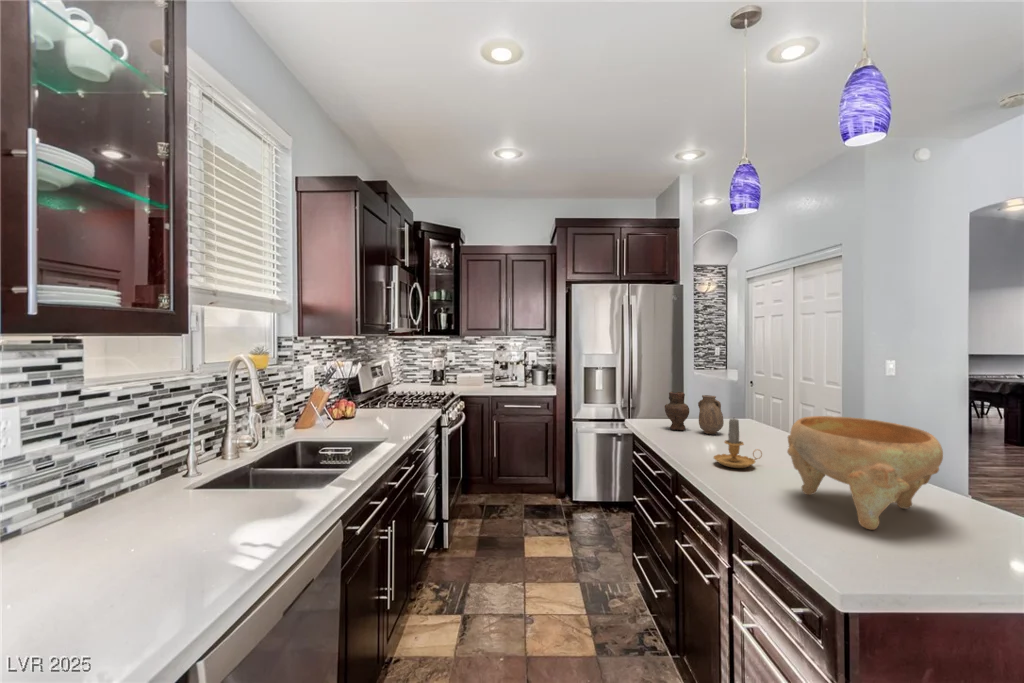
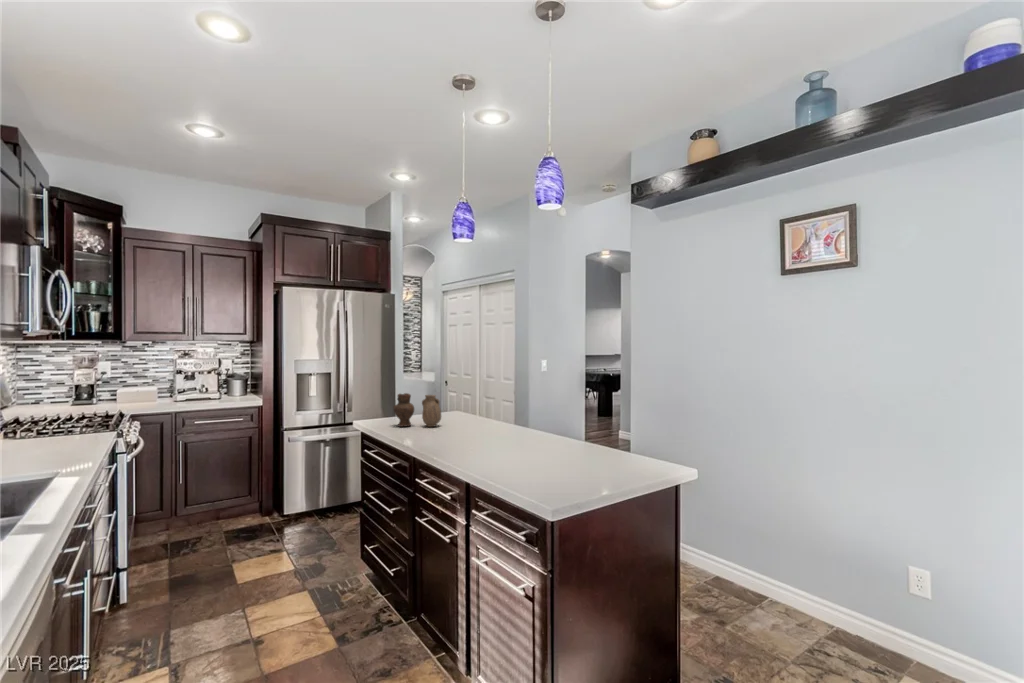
decorative bowl: present [787,416,943,530] -> none [496,403,577,472]
candle: present [714,418,762,468] -> none [443,409,476,449]

